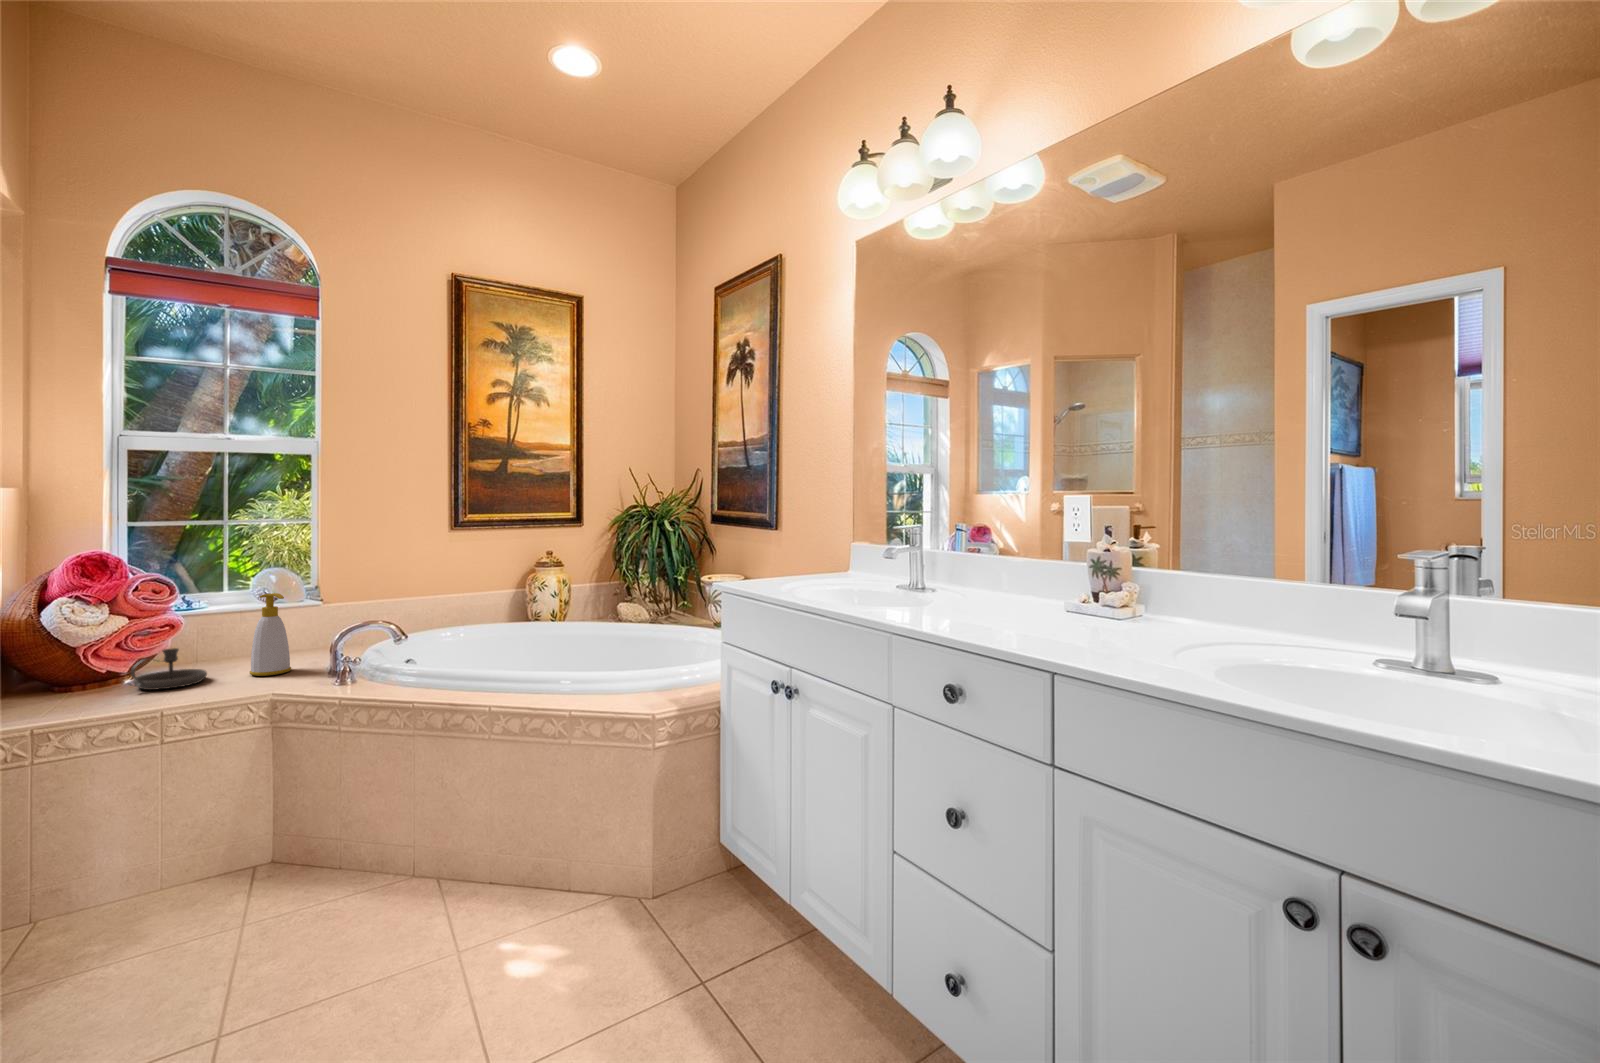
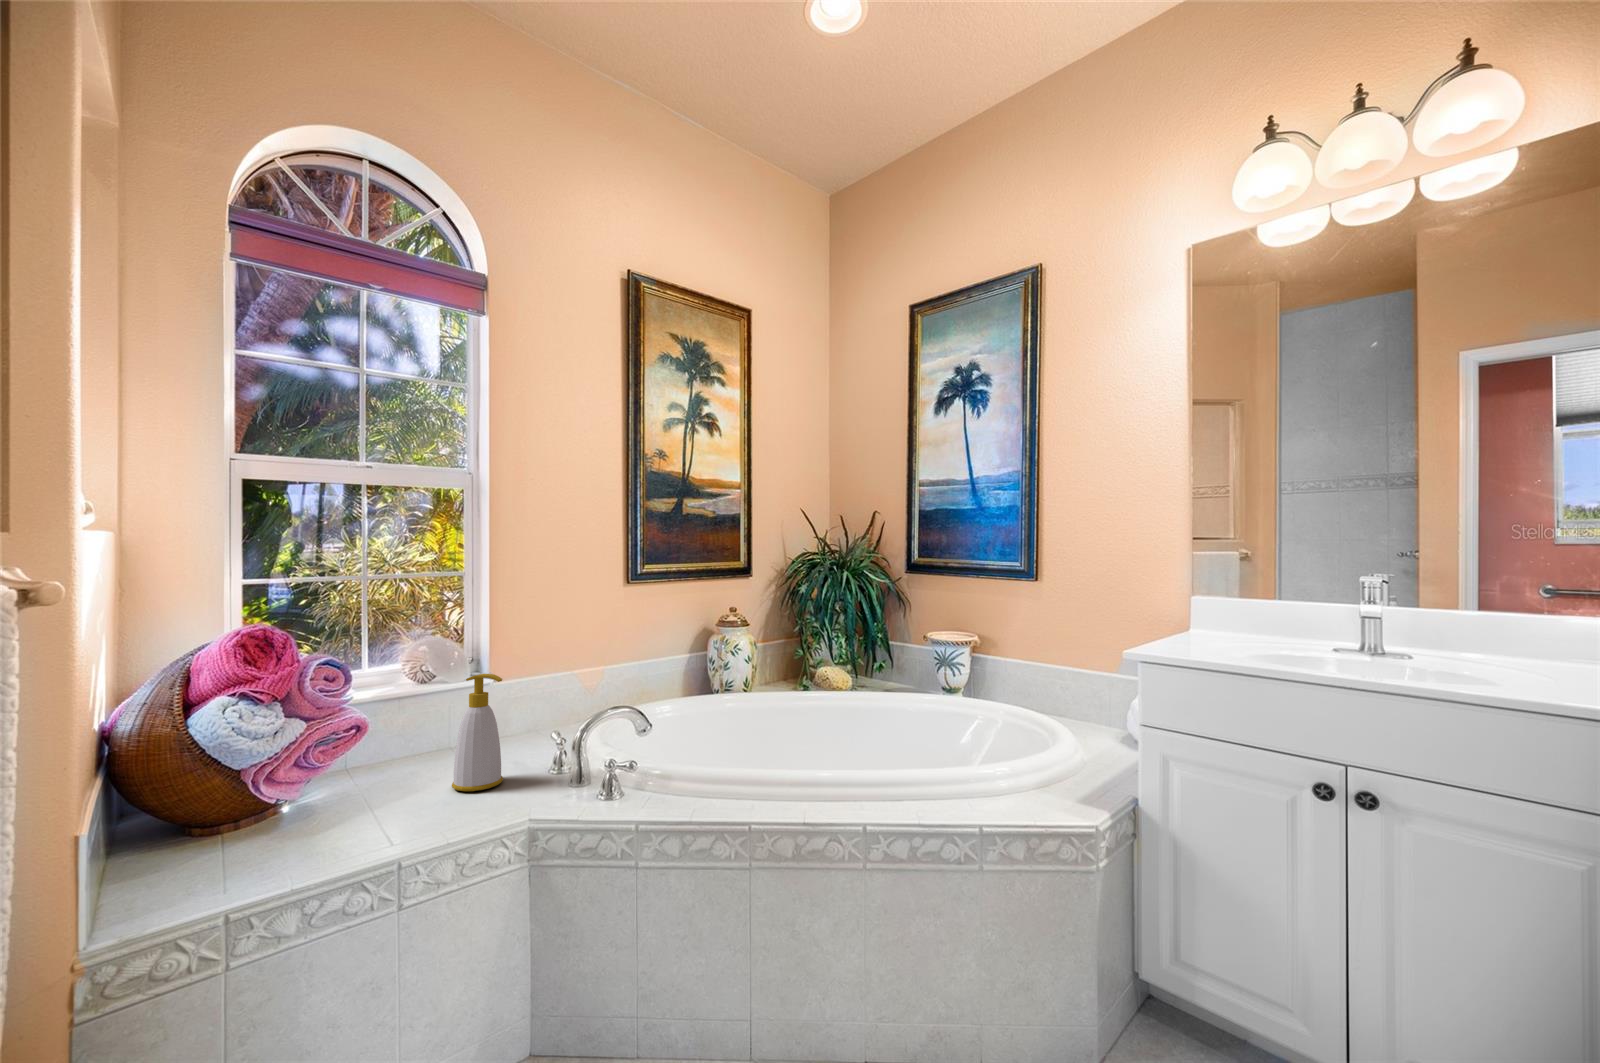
candlestick: present [129,648,207,690] -> none [309,760,404,826]

